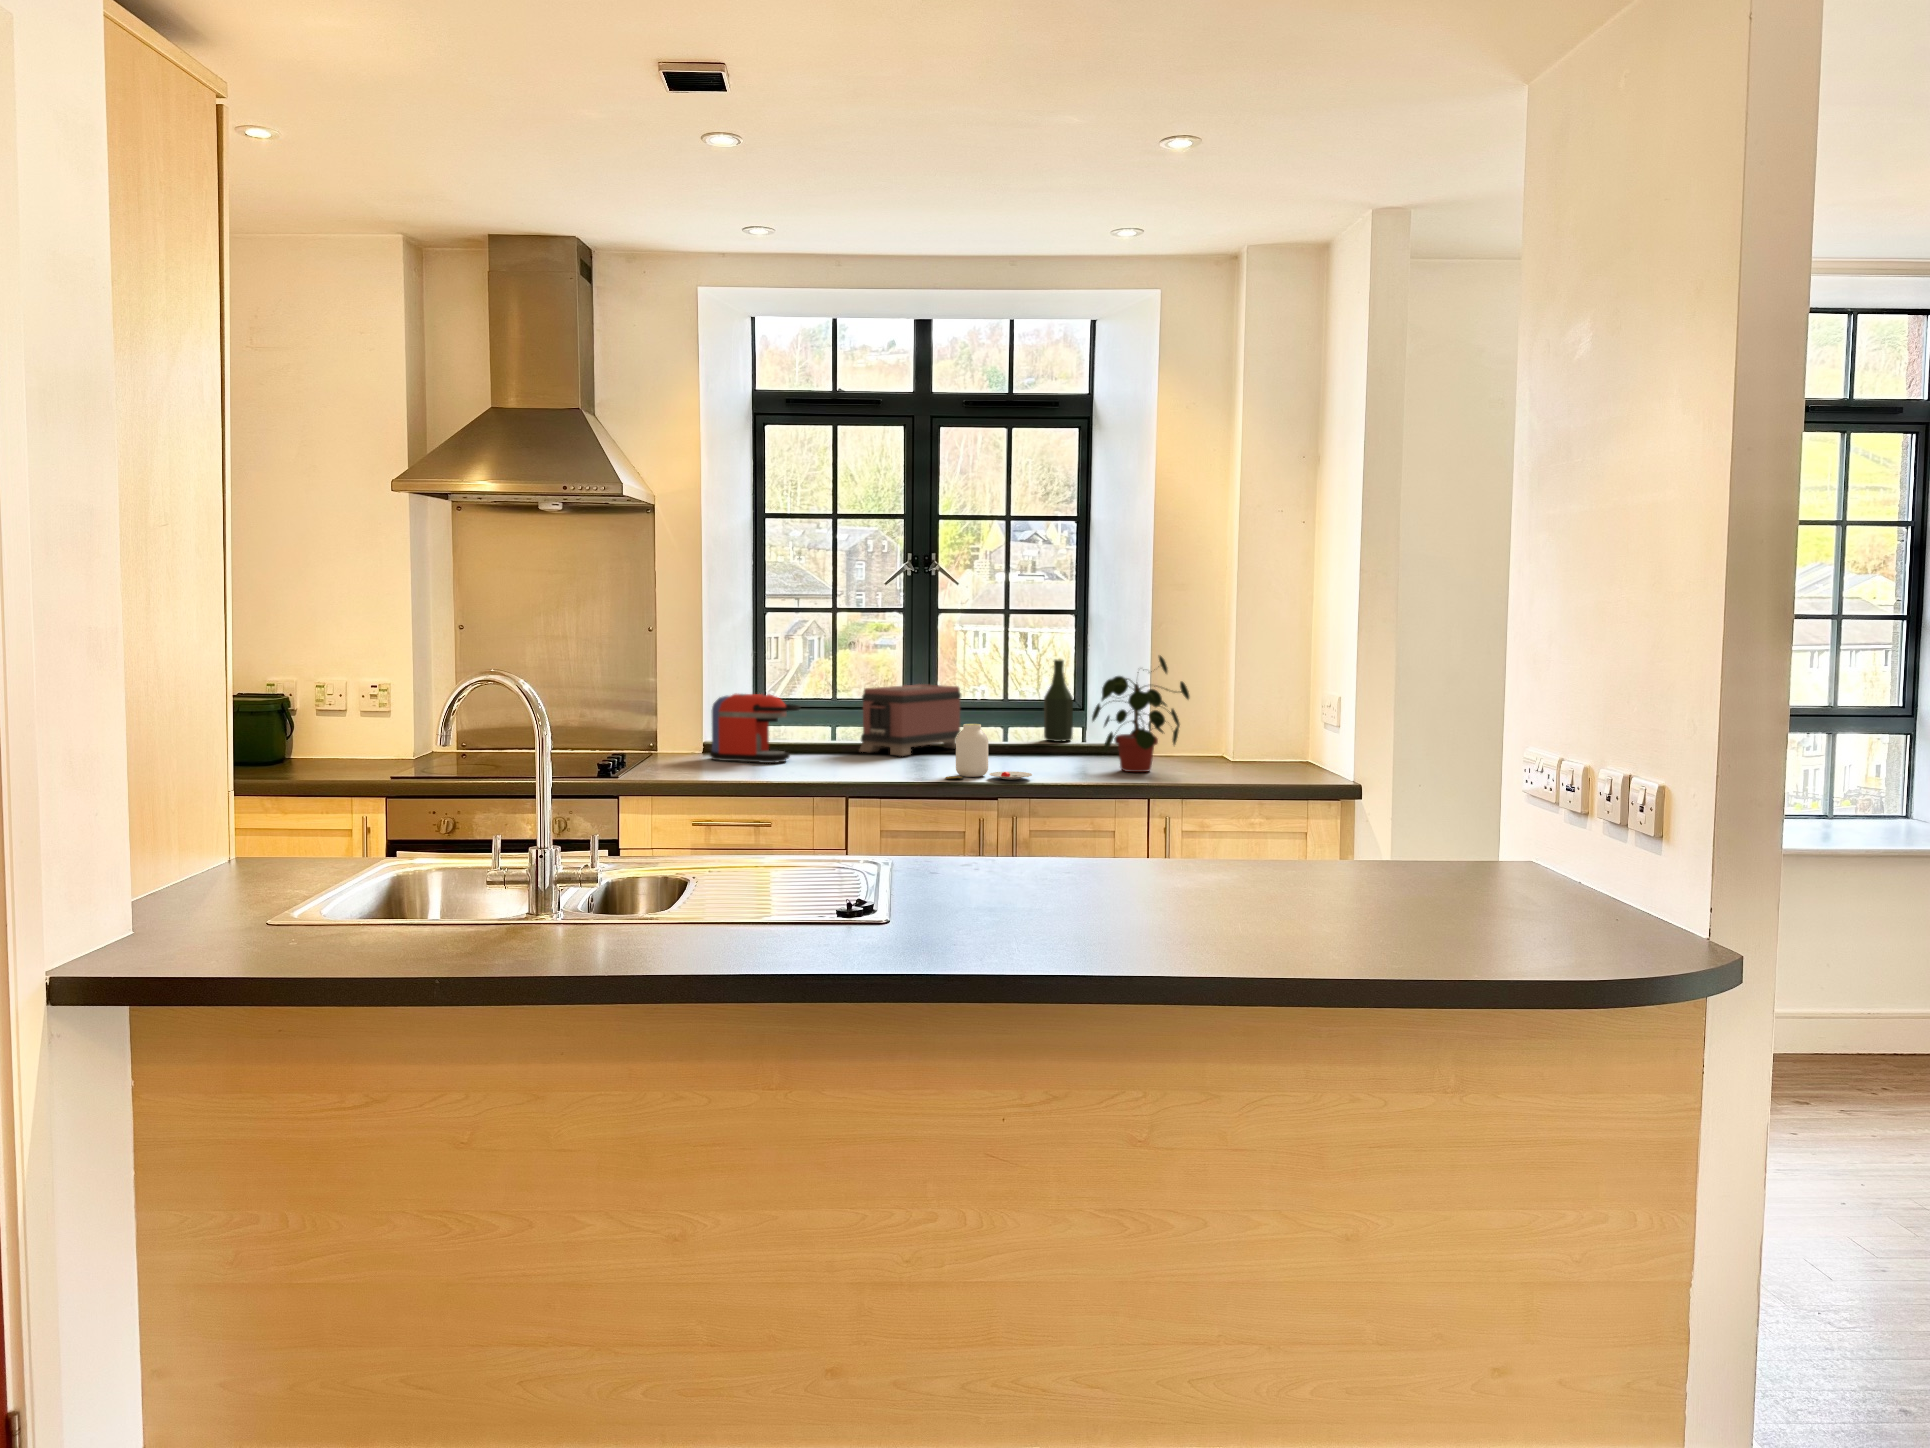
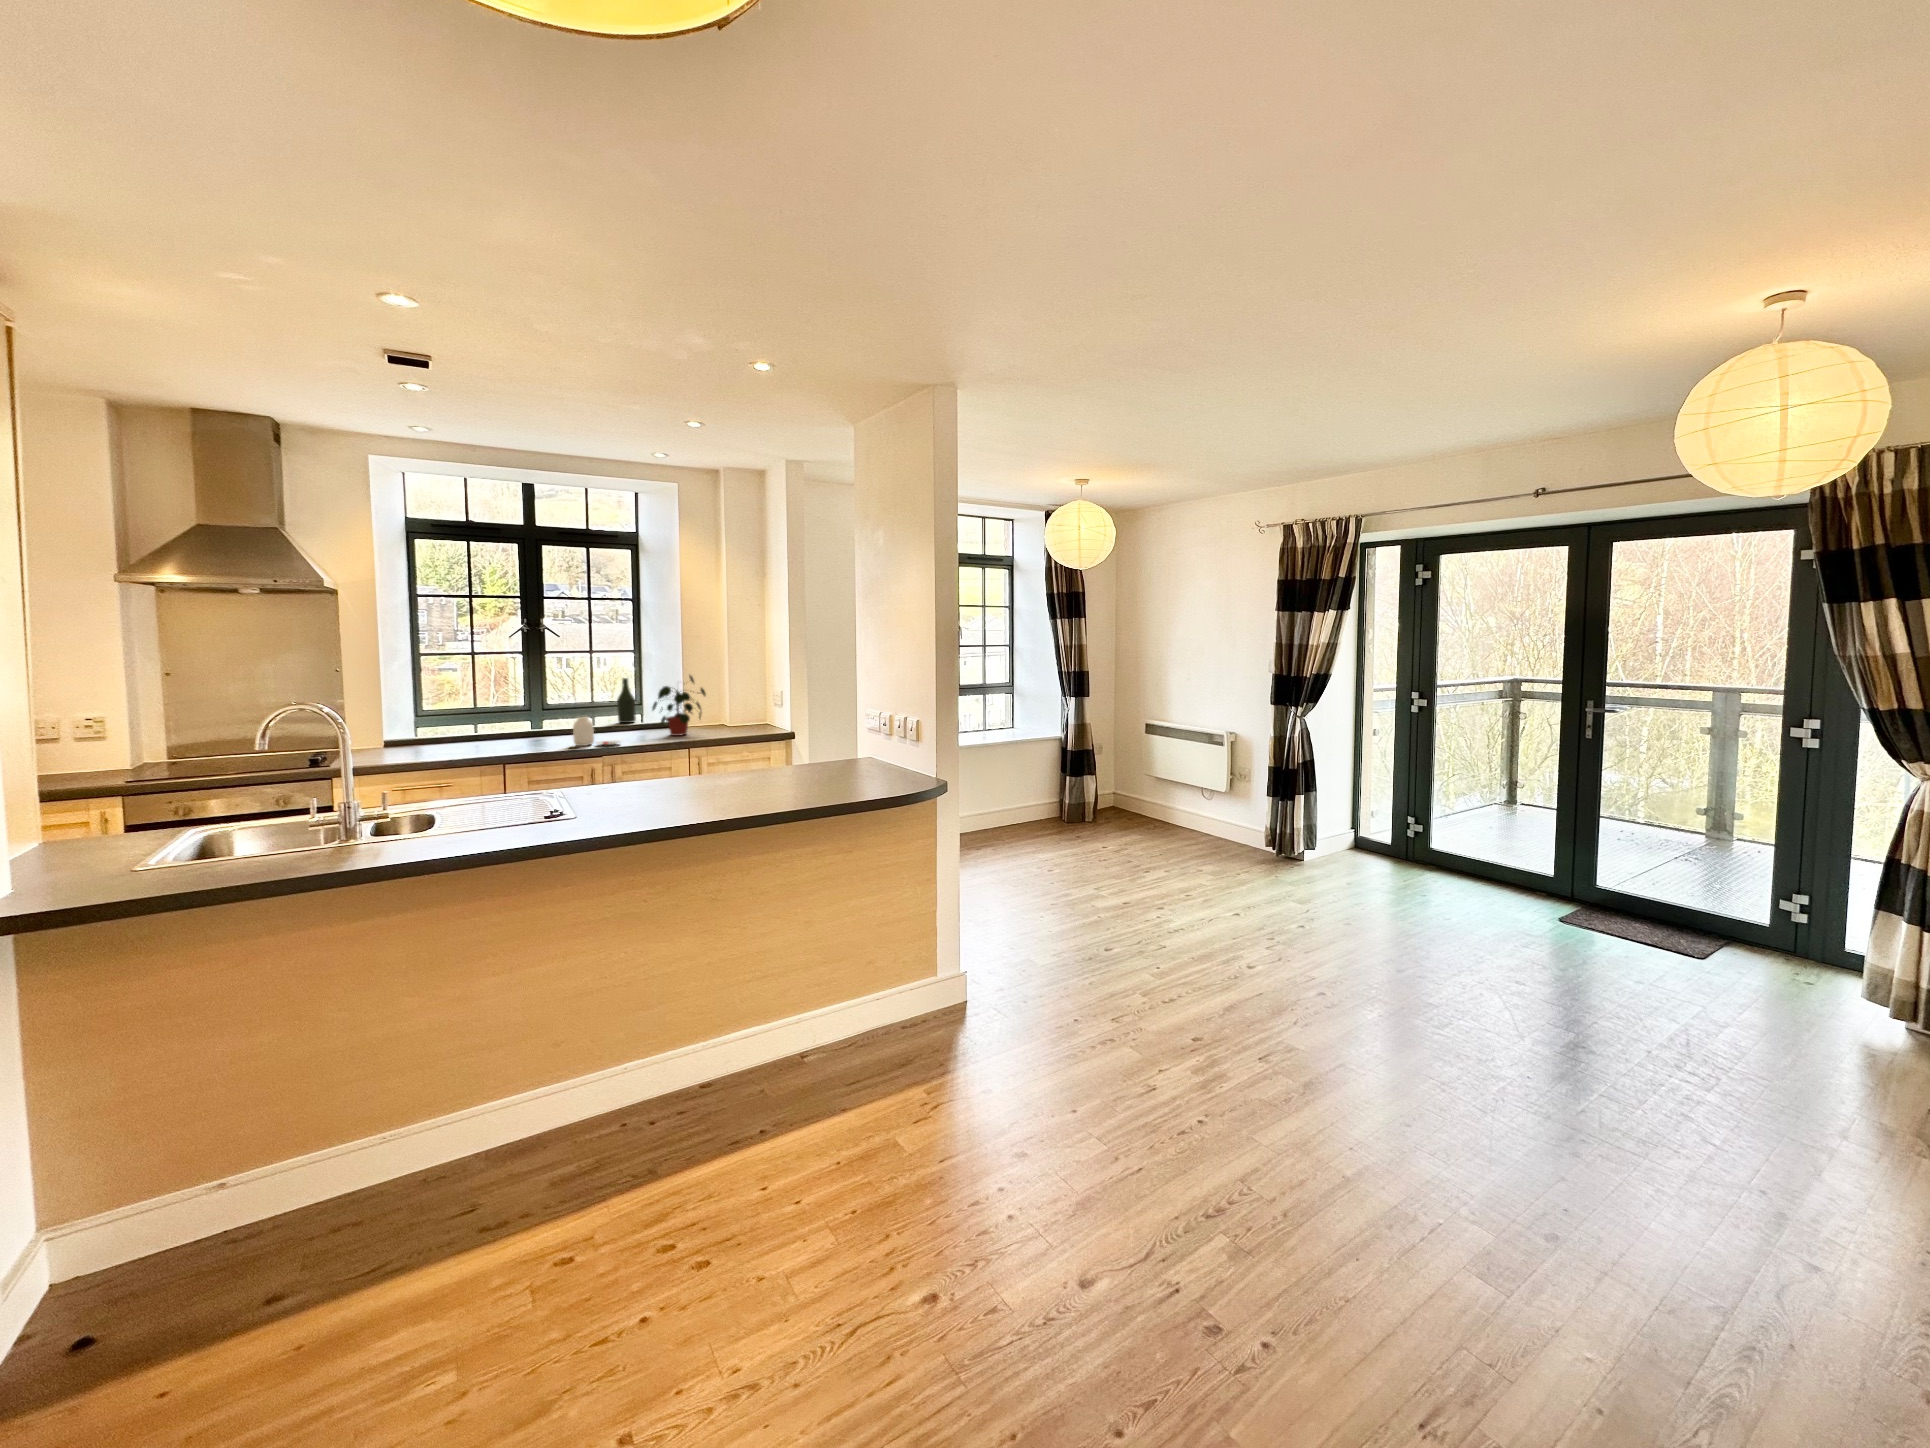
toaster: present [860,684,961,756] -> none [501,696,571,738]
coffee maker: present [710,694,800,763] -> none [393,708,462,751]

